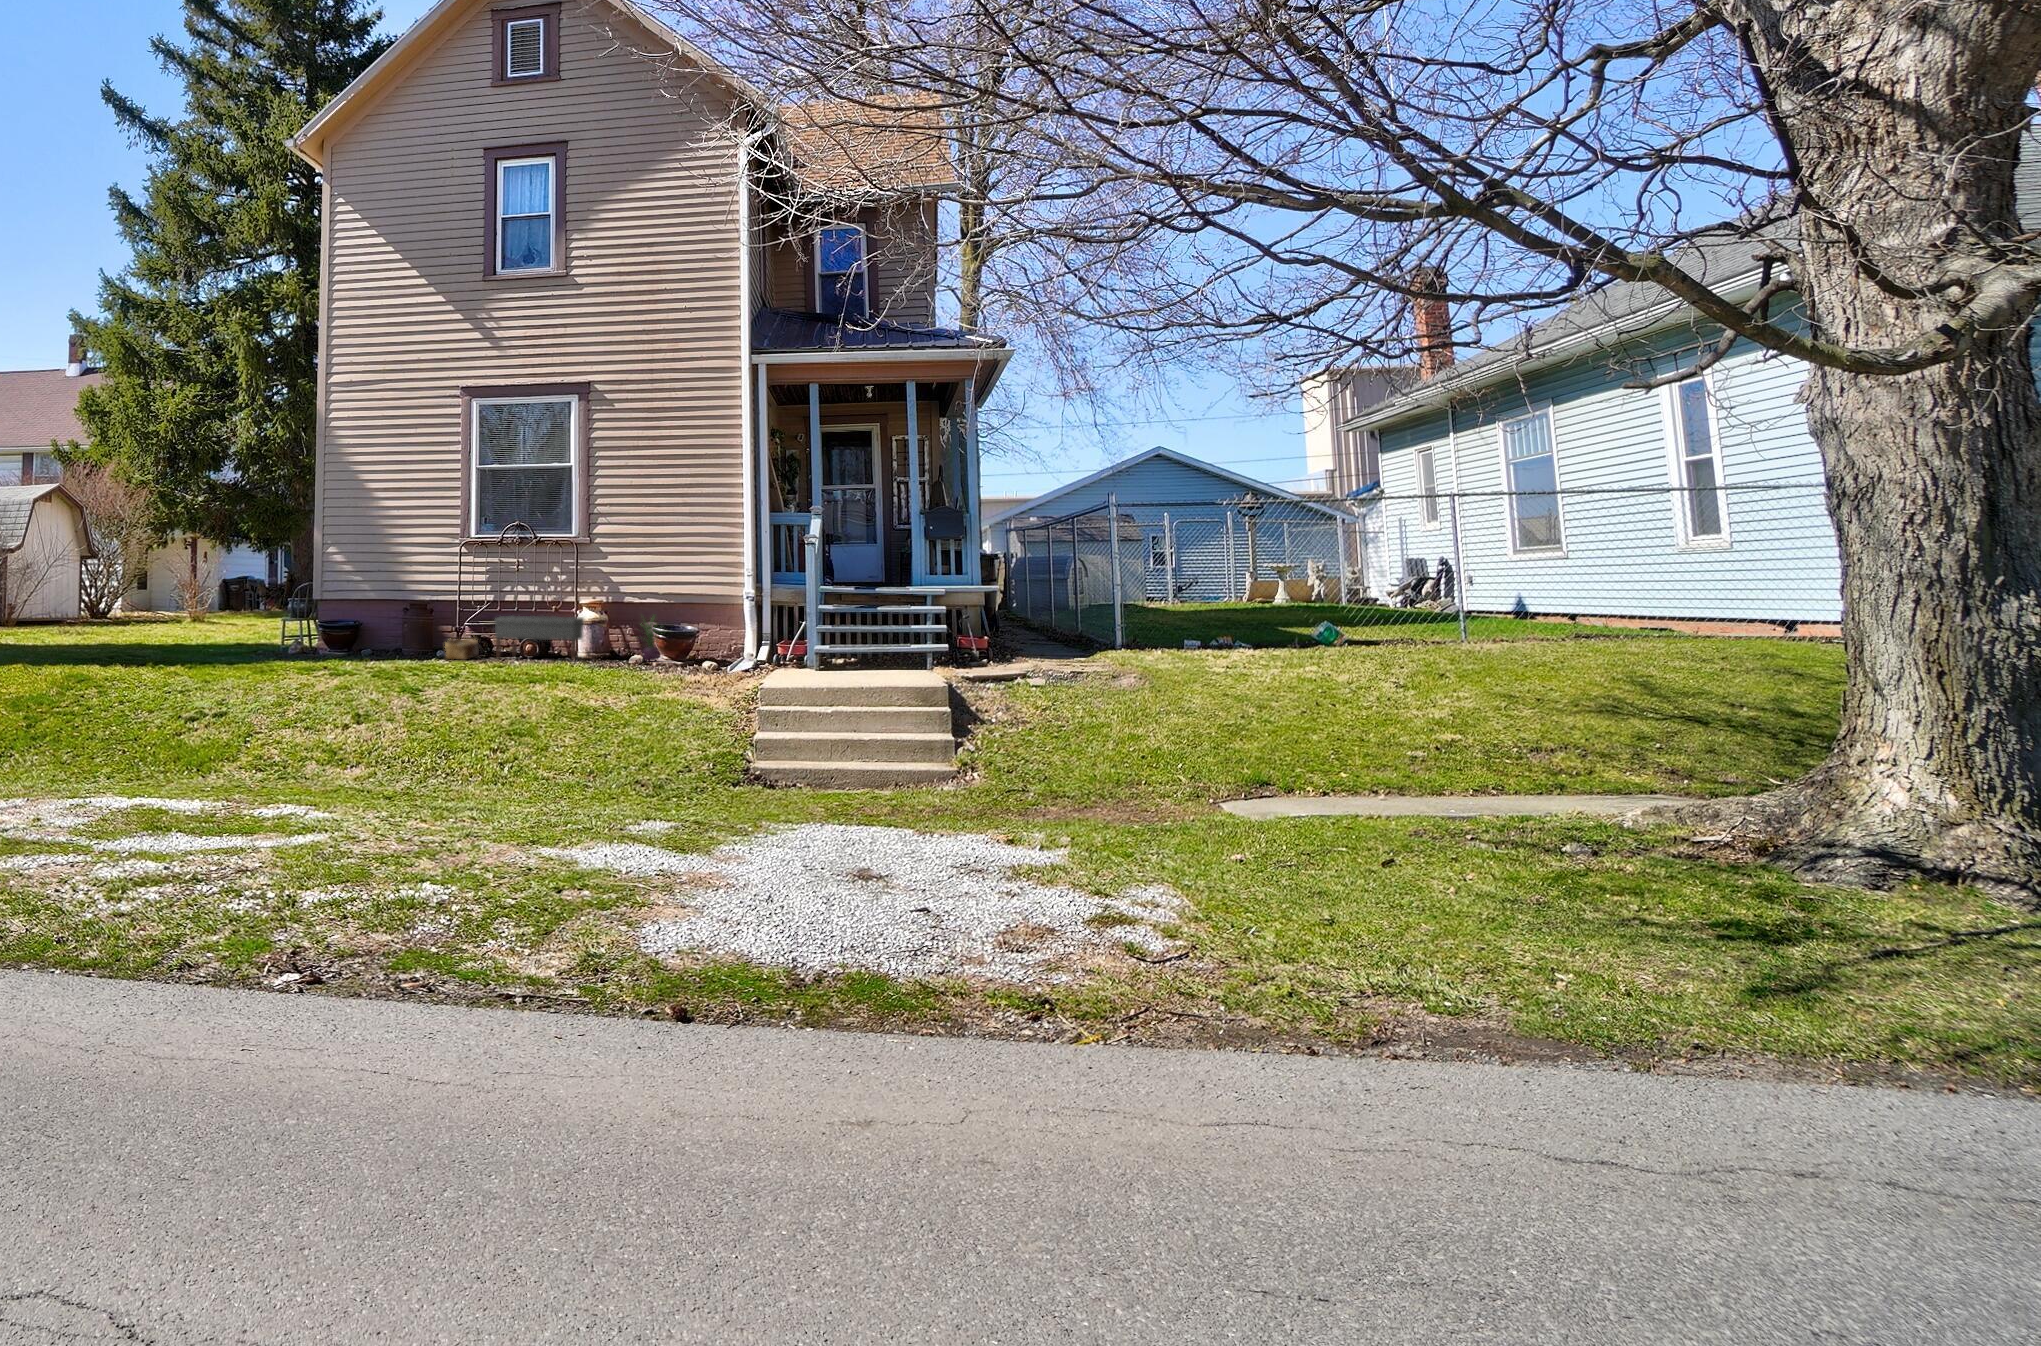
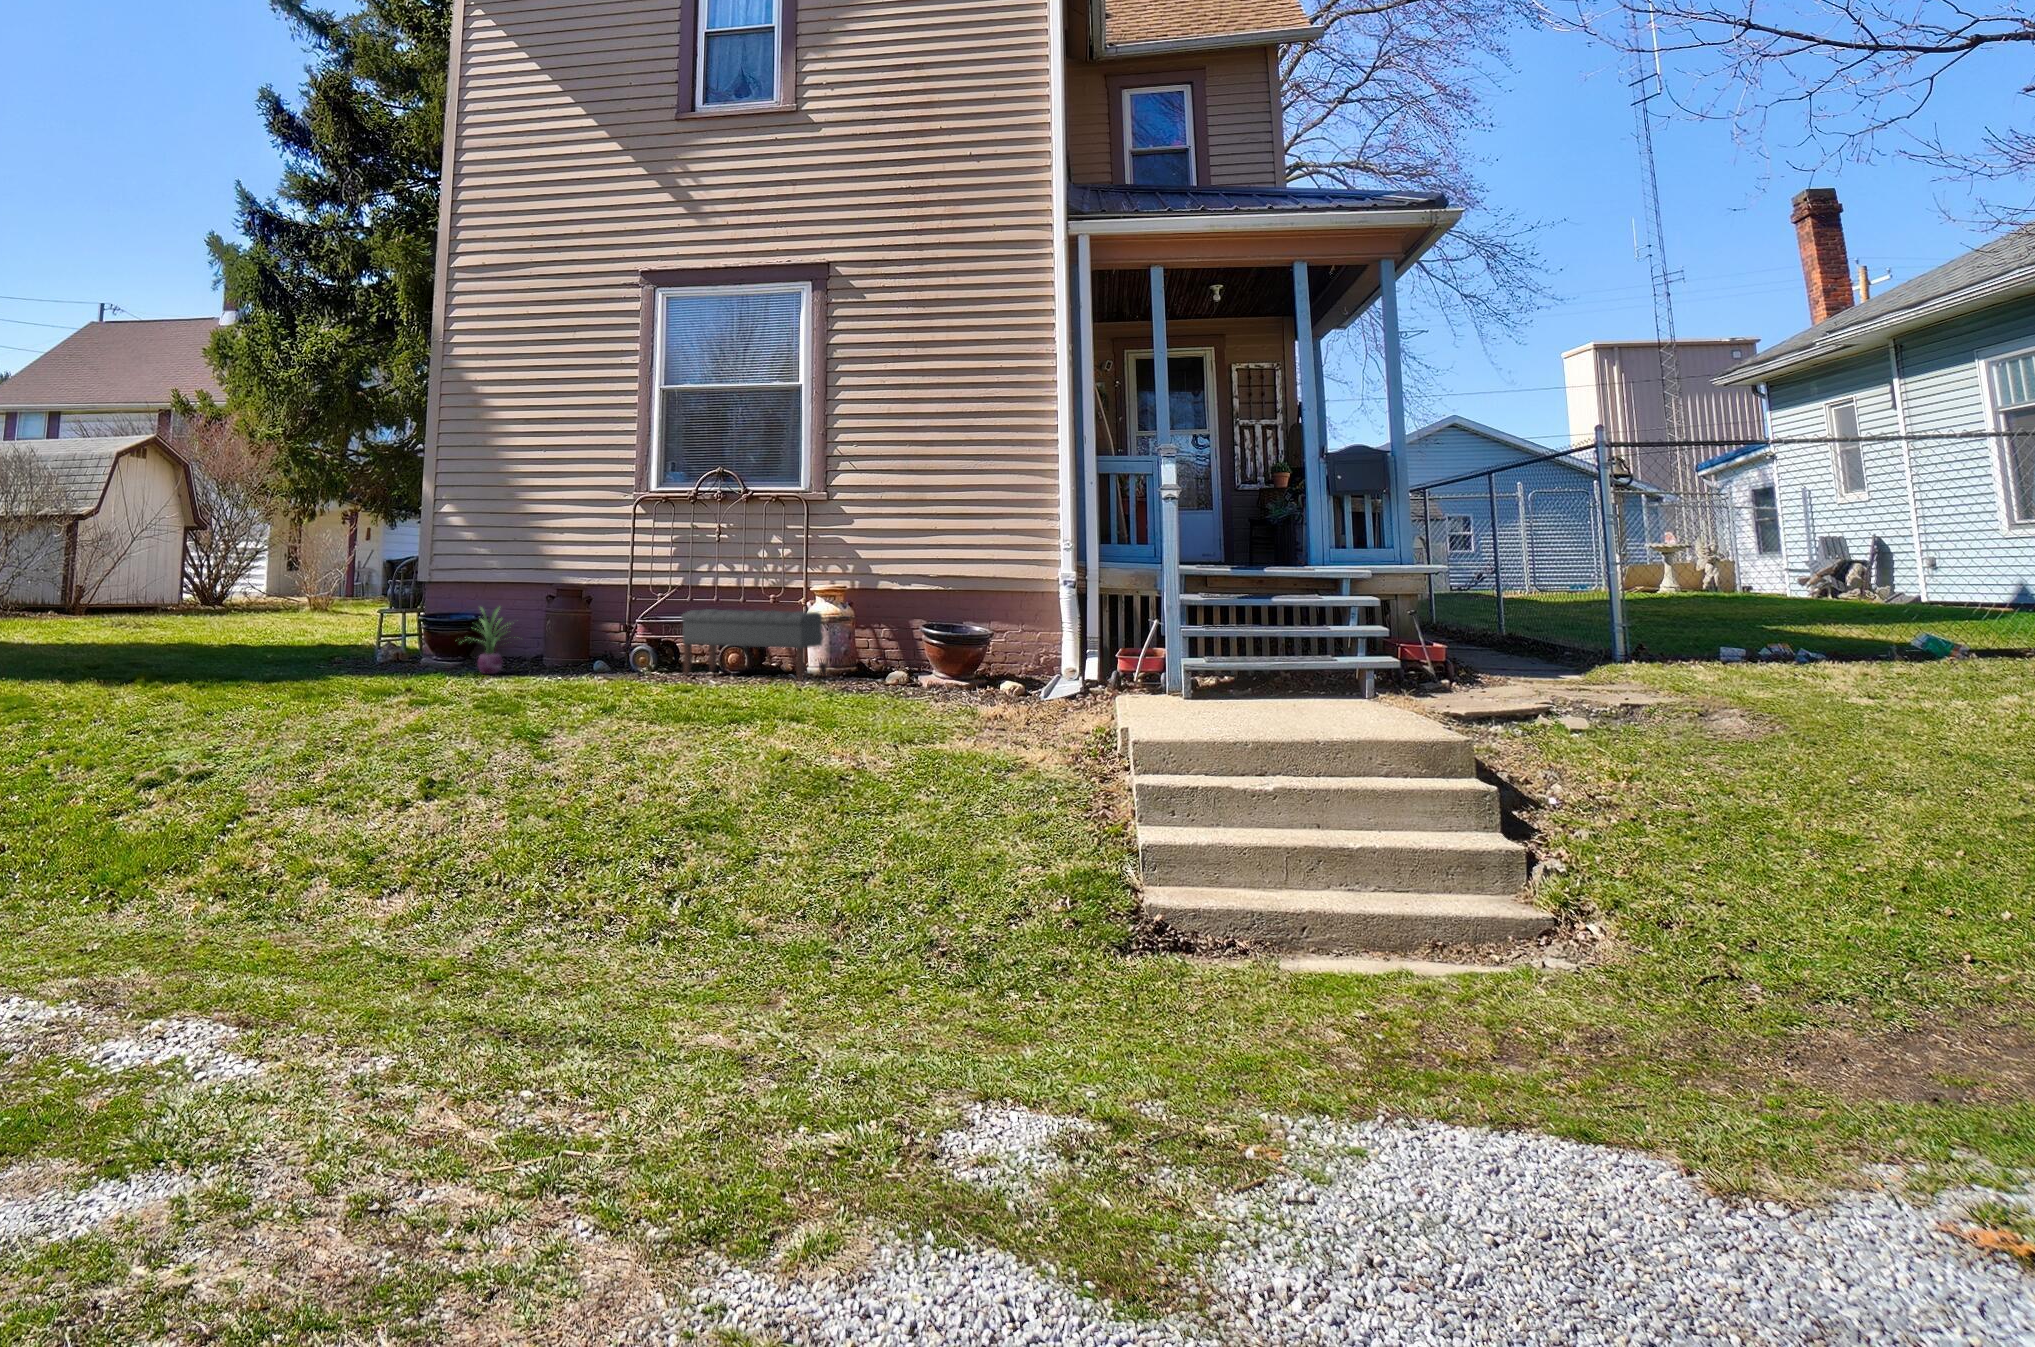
decorative plant: present [641,616,662,662] -> present [478,606,503,674]
woven basket: present [445,634,479,659] -> none [606,635,659,676]

